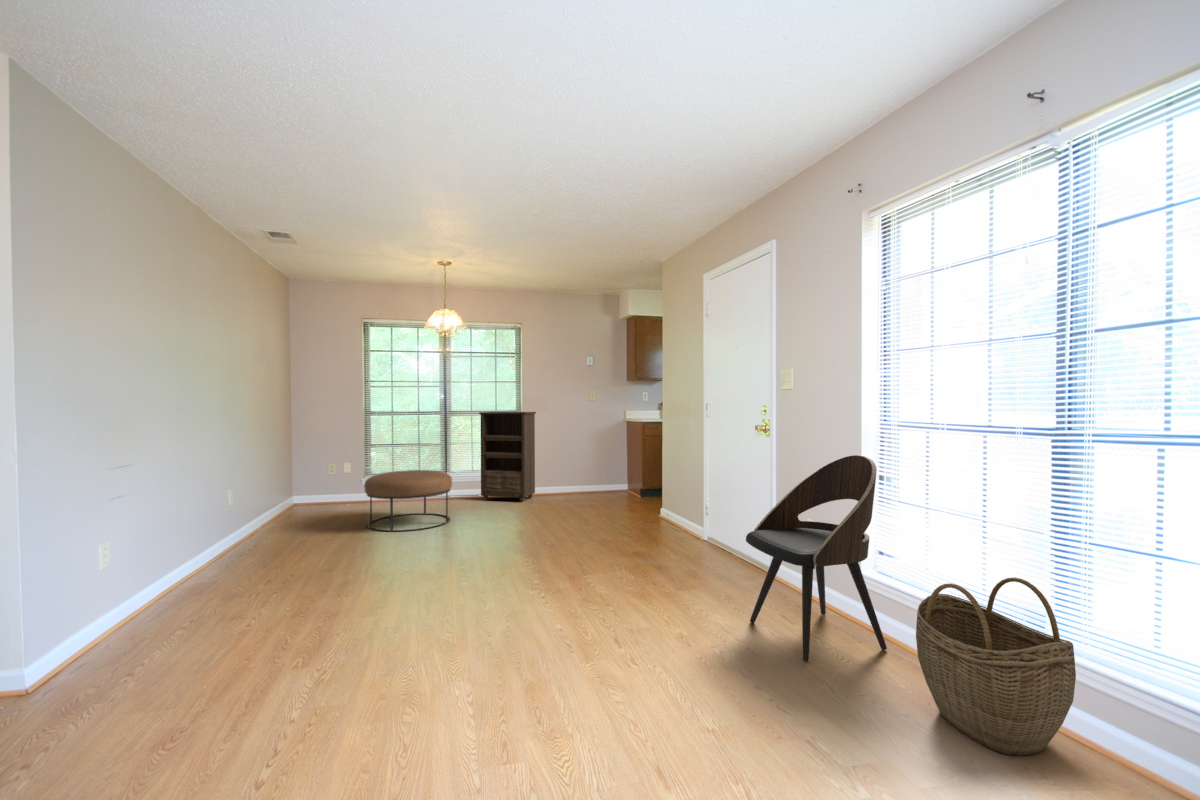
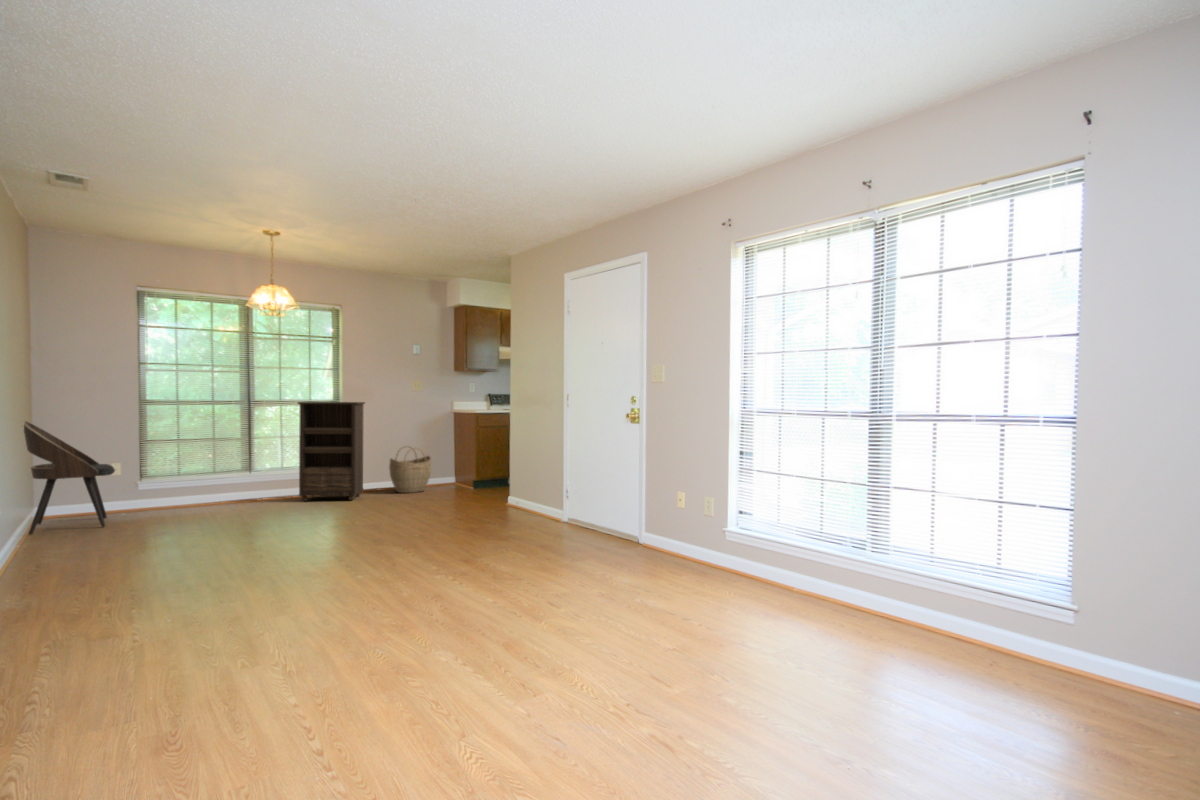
dining chair: present [746,455,887,661] -> present [24,422,115,534]
ottoman: present [364,470,452,532] -> none [166,469,283,541]
woven basket: present [916,578,1076,756] -> present [389,446,431,493]

